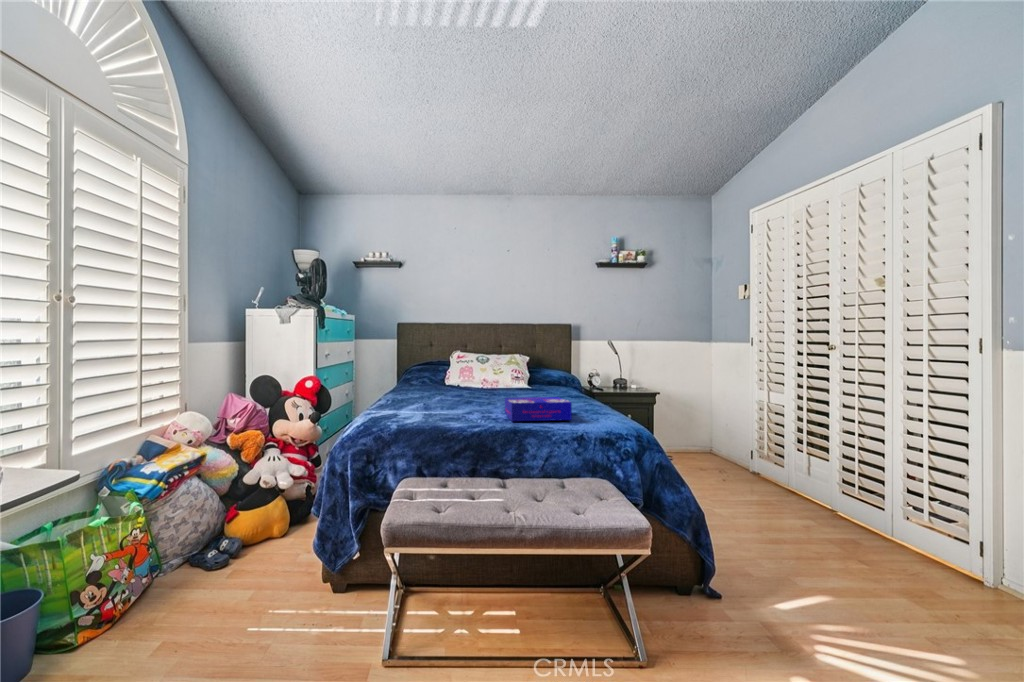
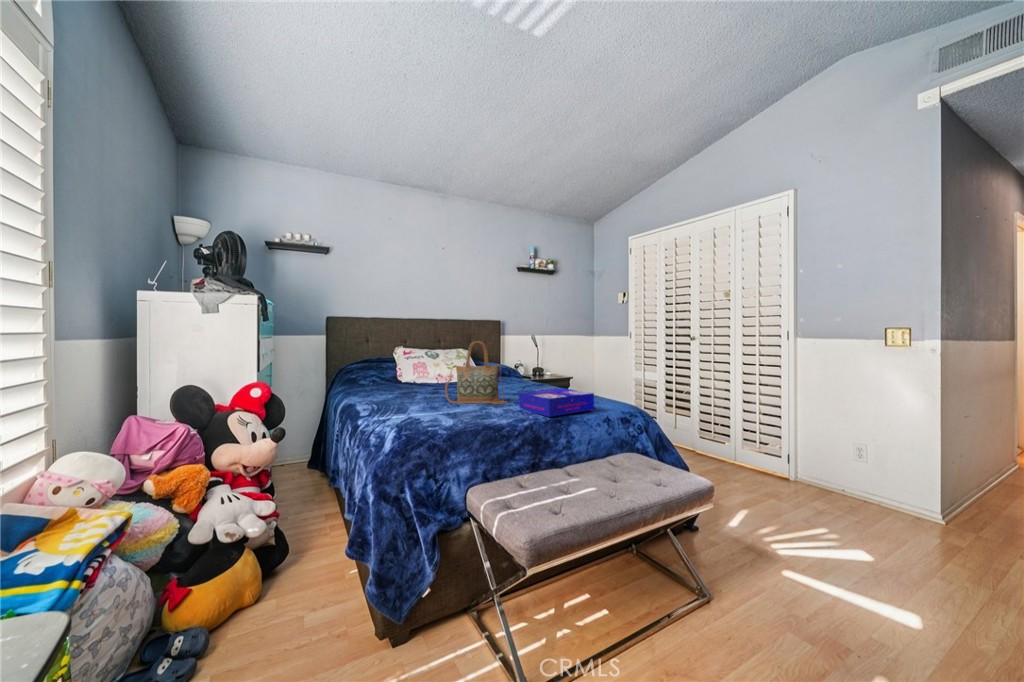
handbag: none [450,346,502,408] -> present [445,341,507,405]

